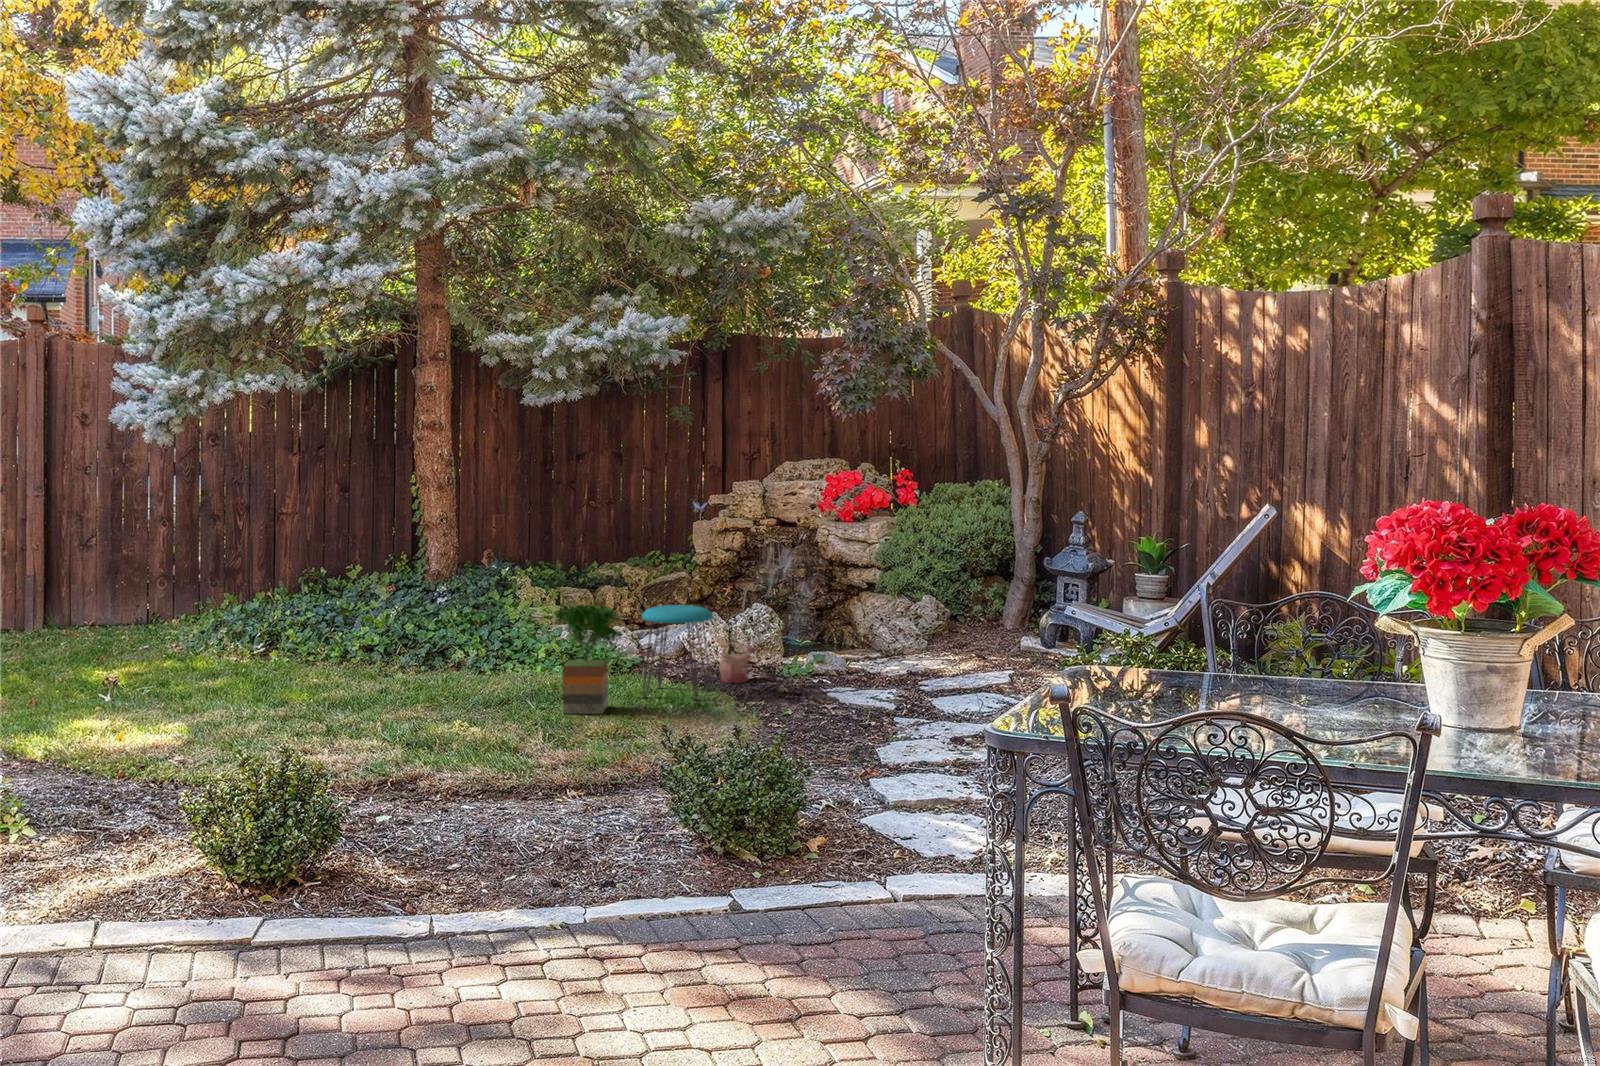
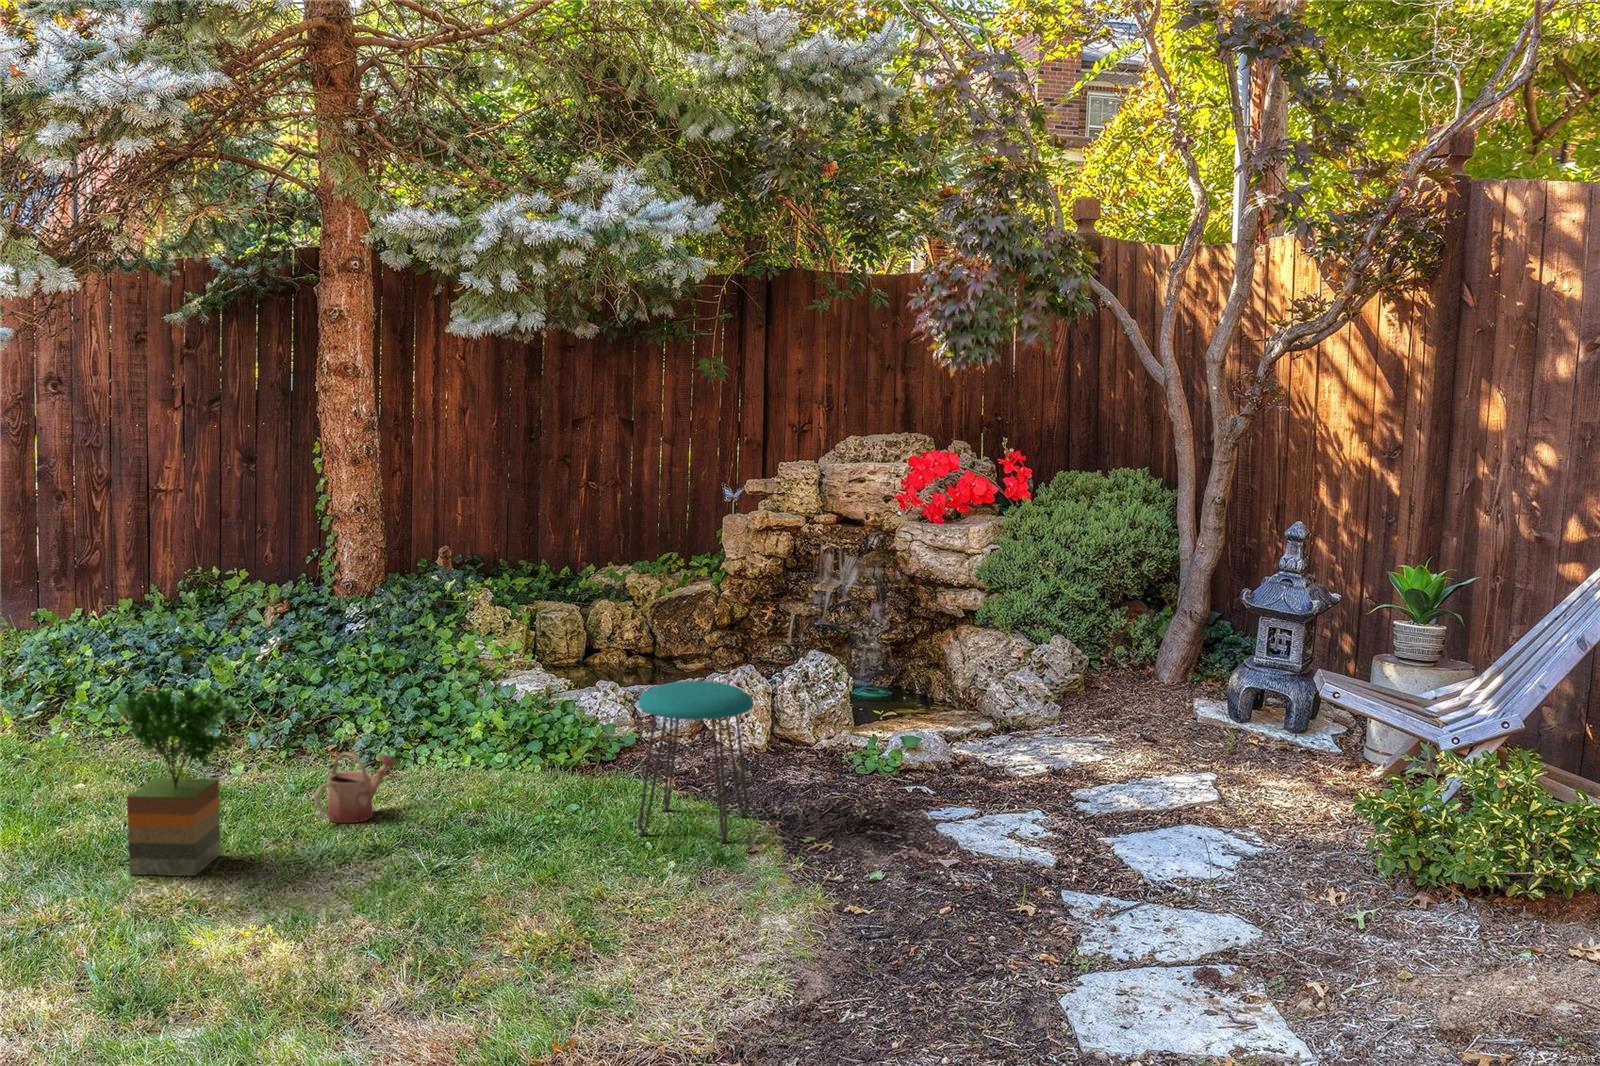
potted tree: present [555,604,622,714] -> present [121,688,238,876]
watering can: present [719,642,756,683] -> present [315,752,397,823]

